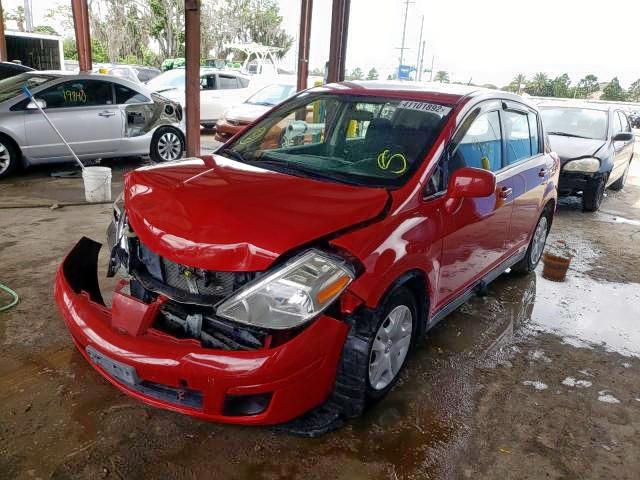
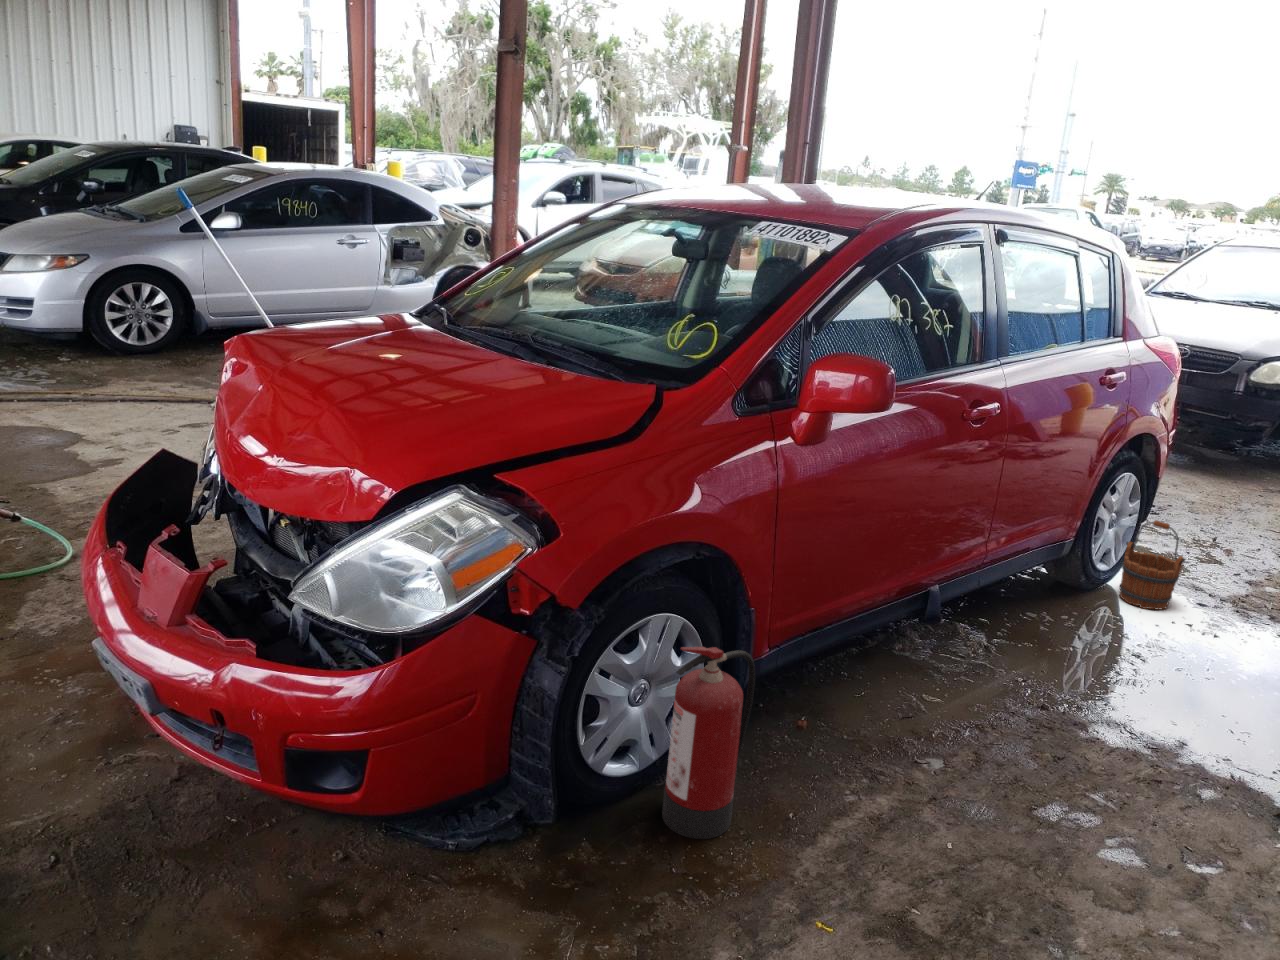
fire extinguisher: none [404,319,449,415] -> present [662,647,755,839]

